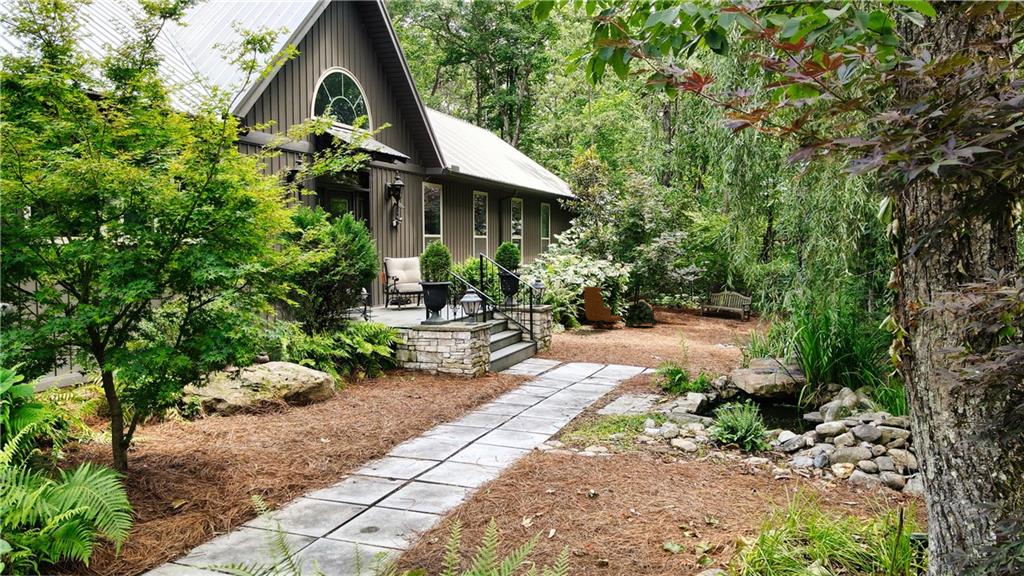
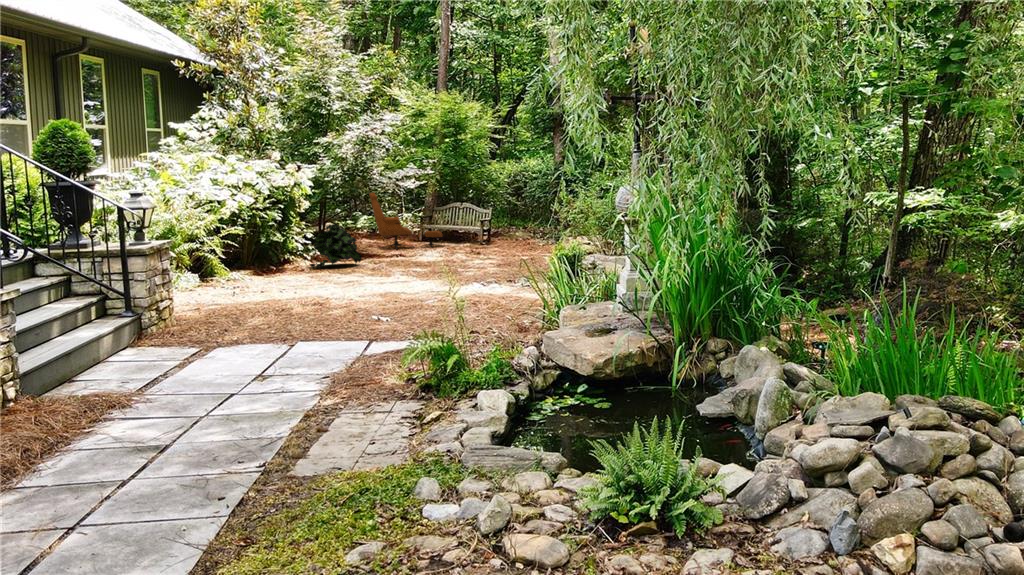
lounge chair: present [584,286,622,331] -> present [369,193,443,249]

